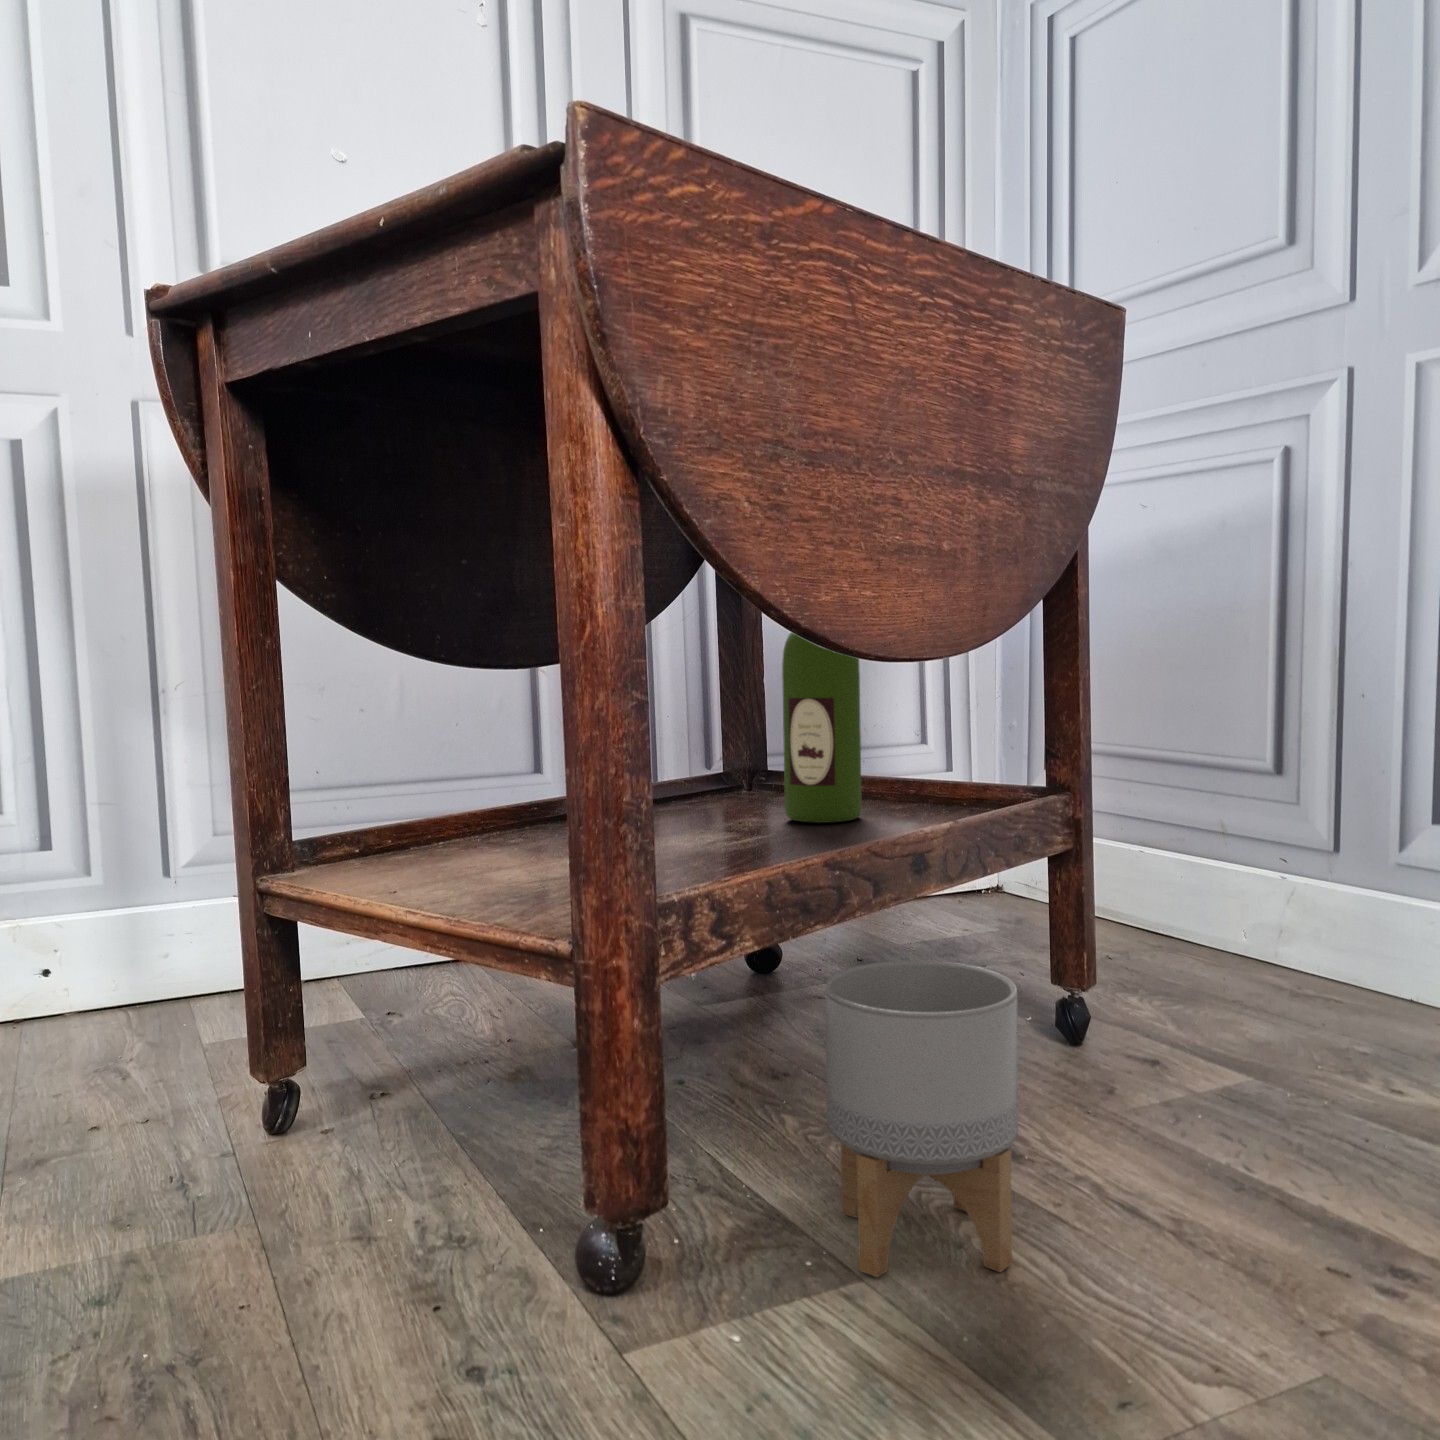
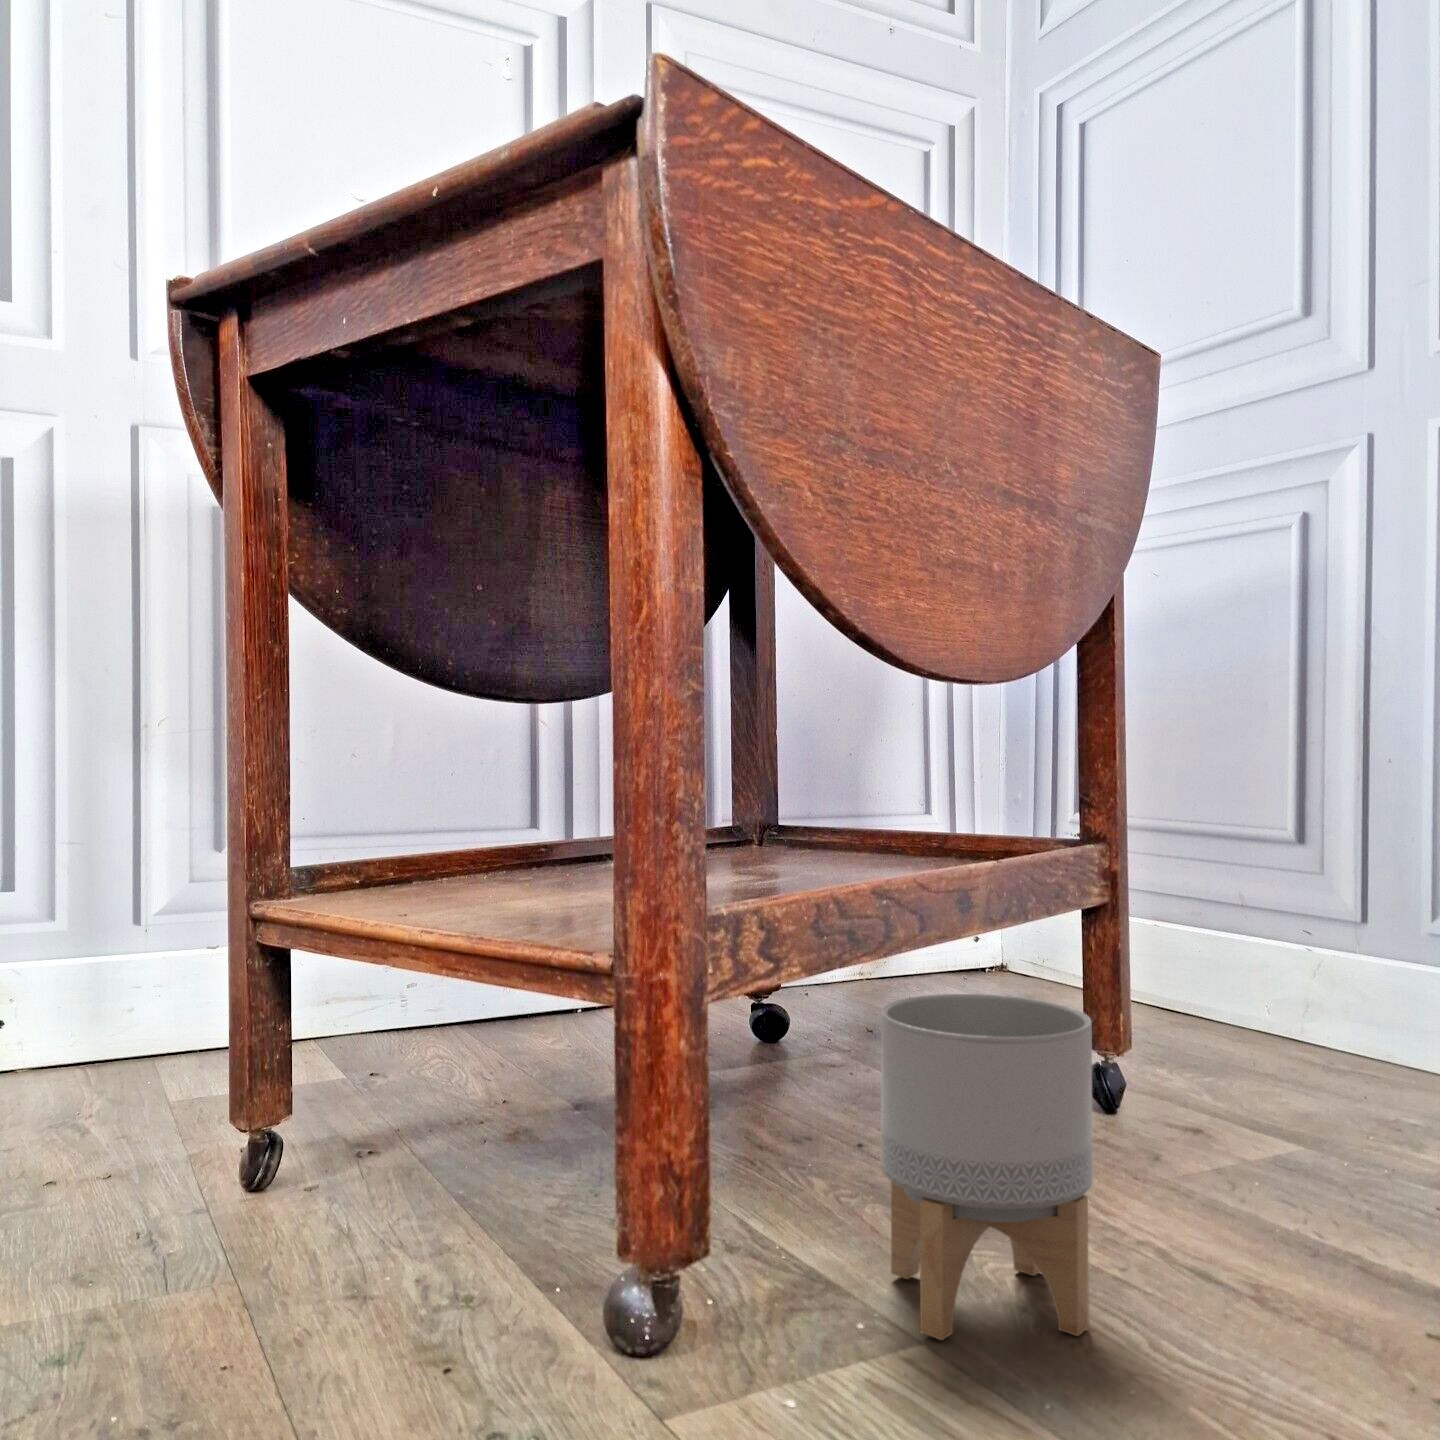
wine bottle: present [782,632,861,823] -> none [807,563,887,868]

